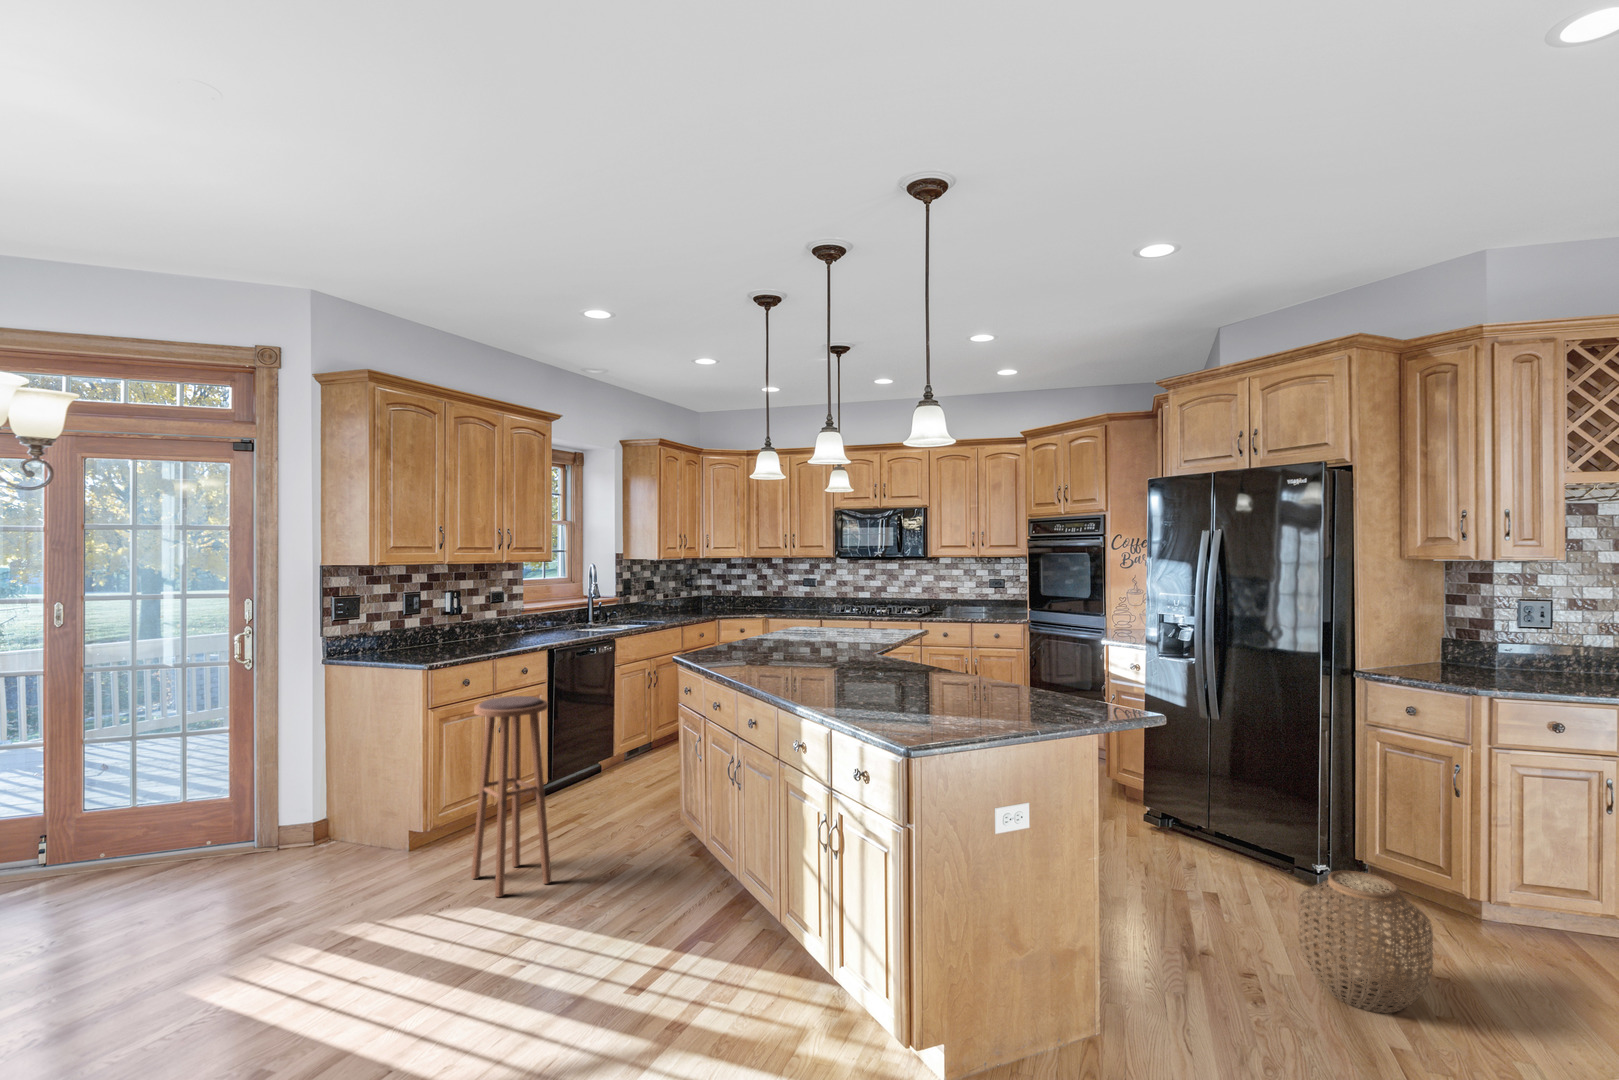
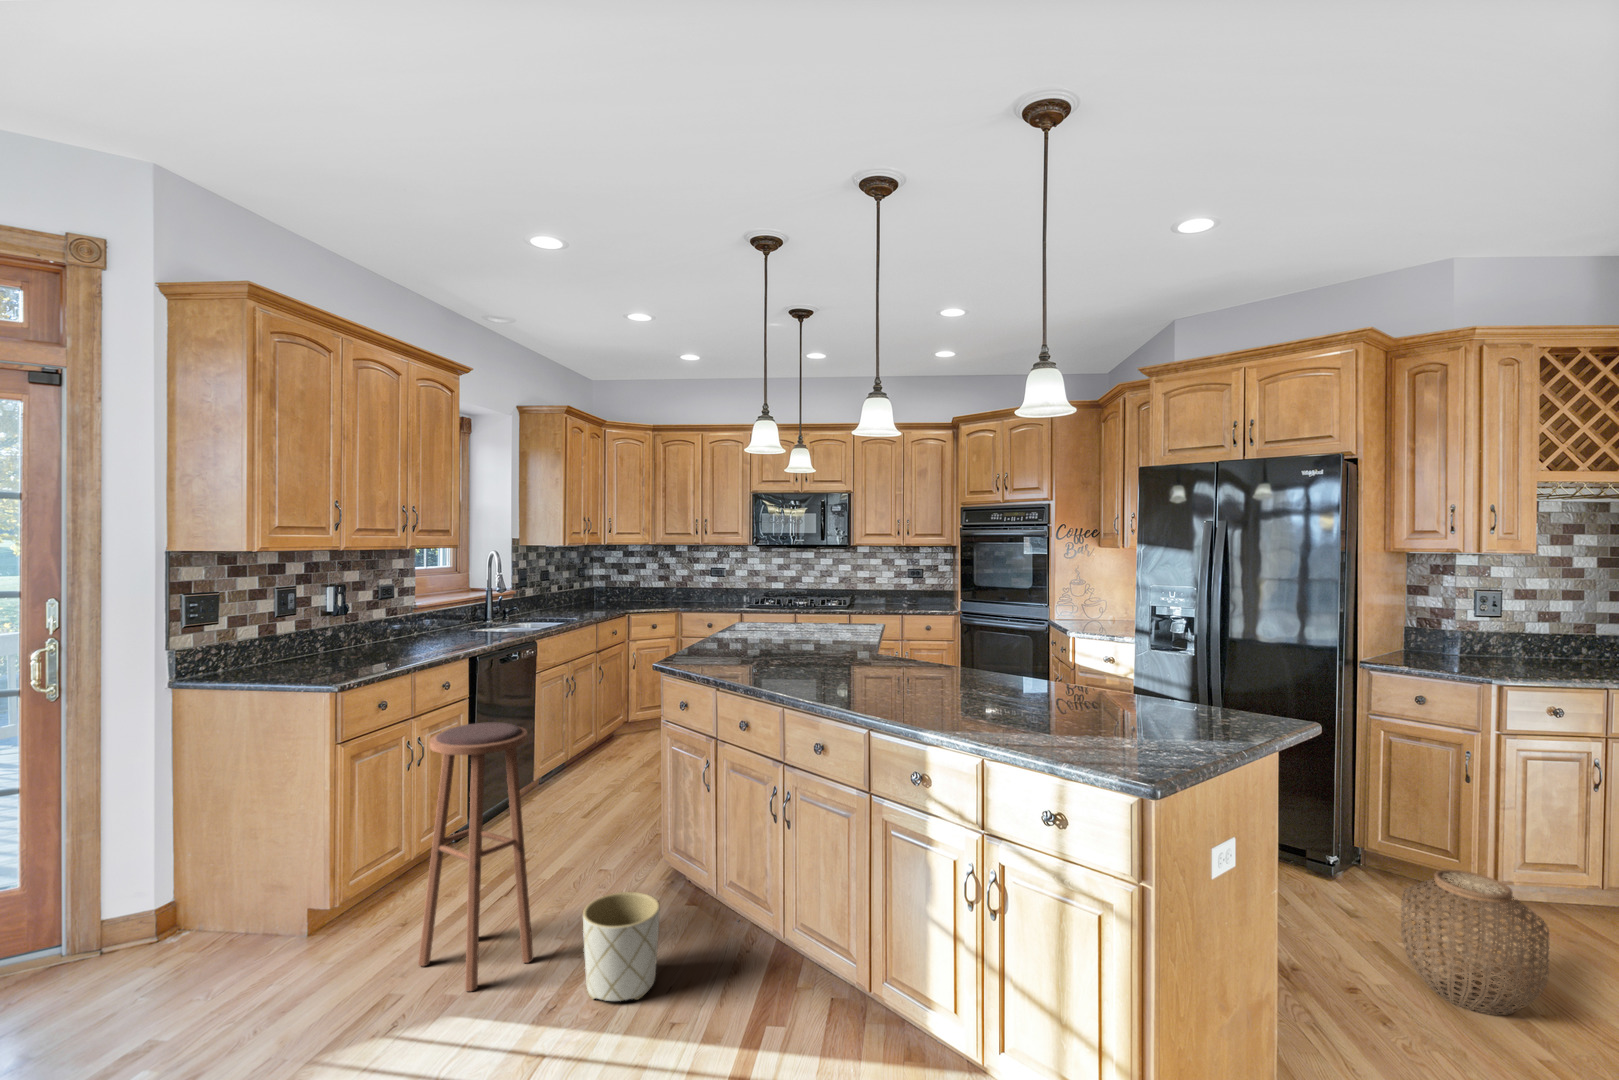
planter: none [574,834,635,915] -> present [583,892,660,1001]

